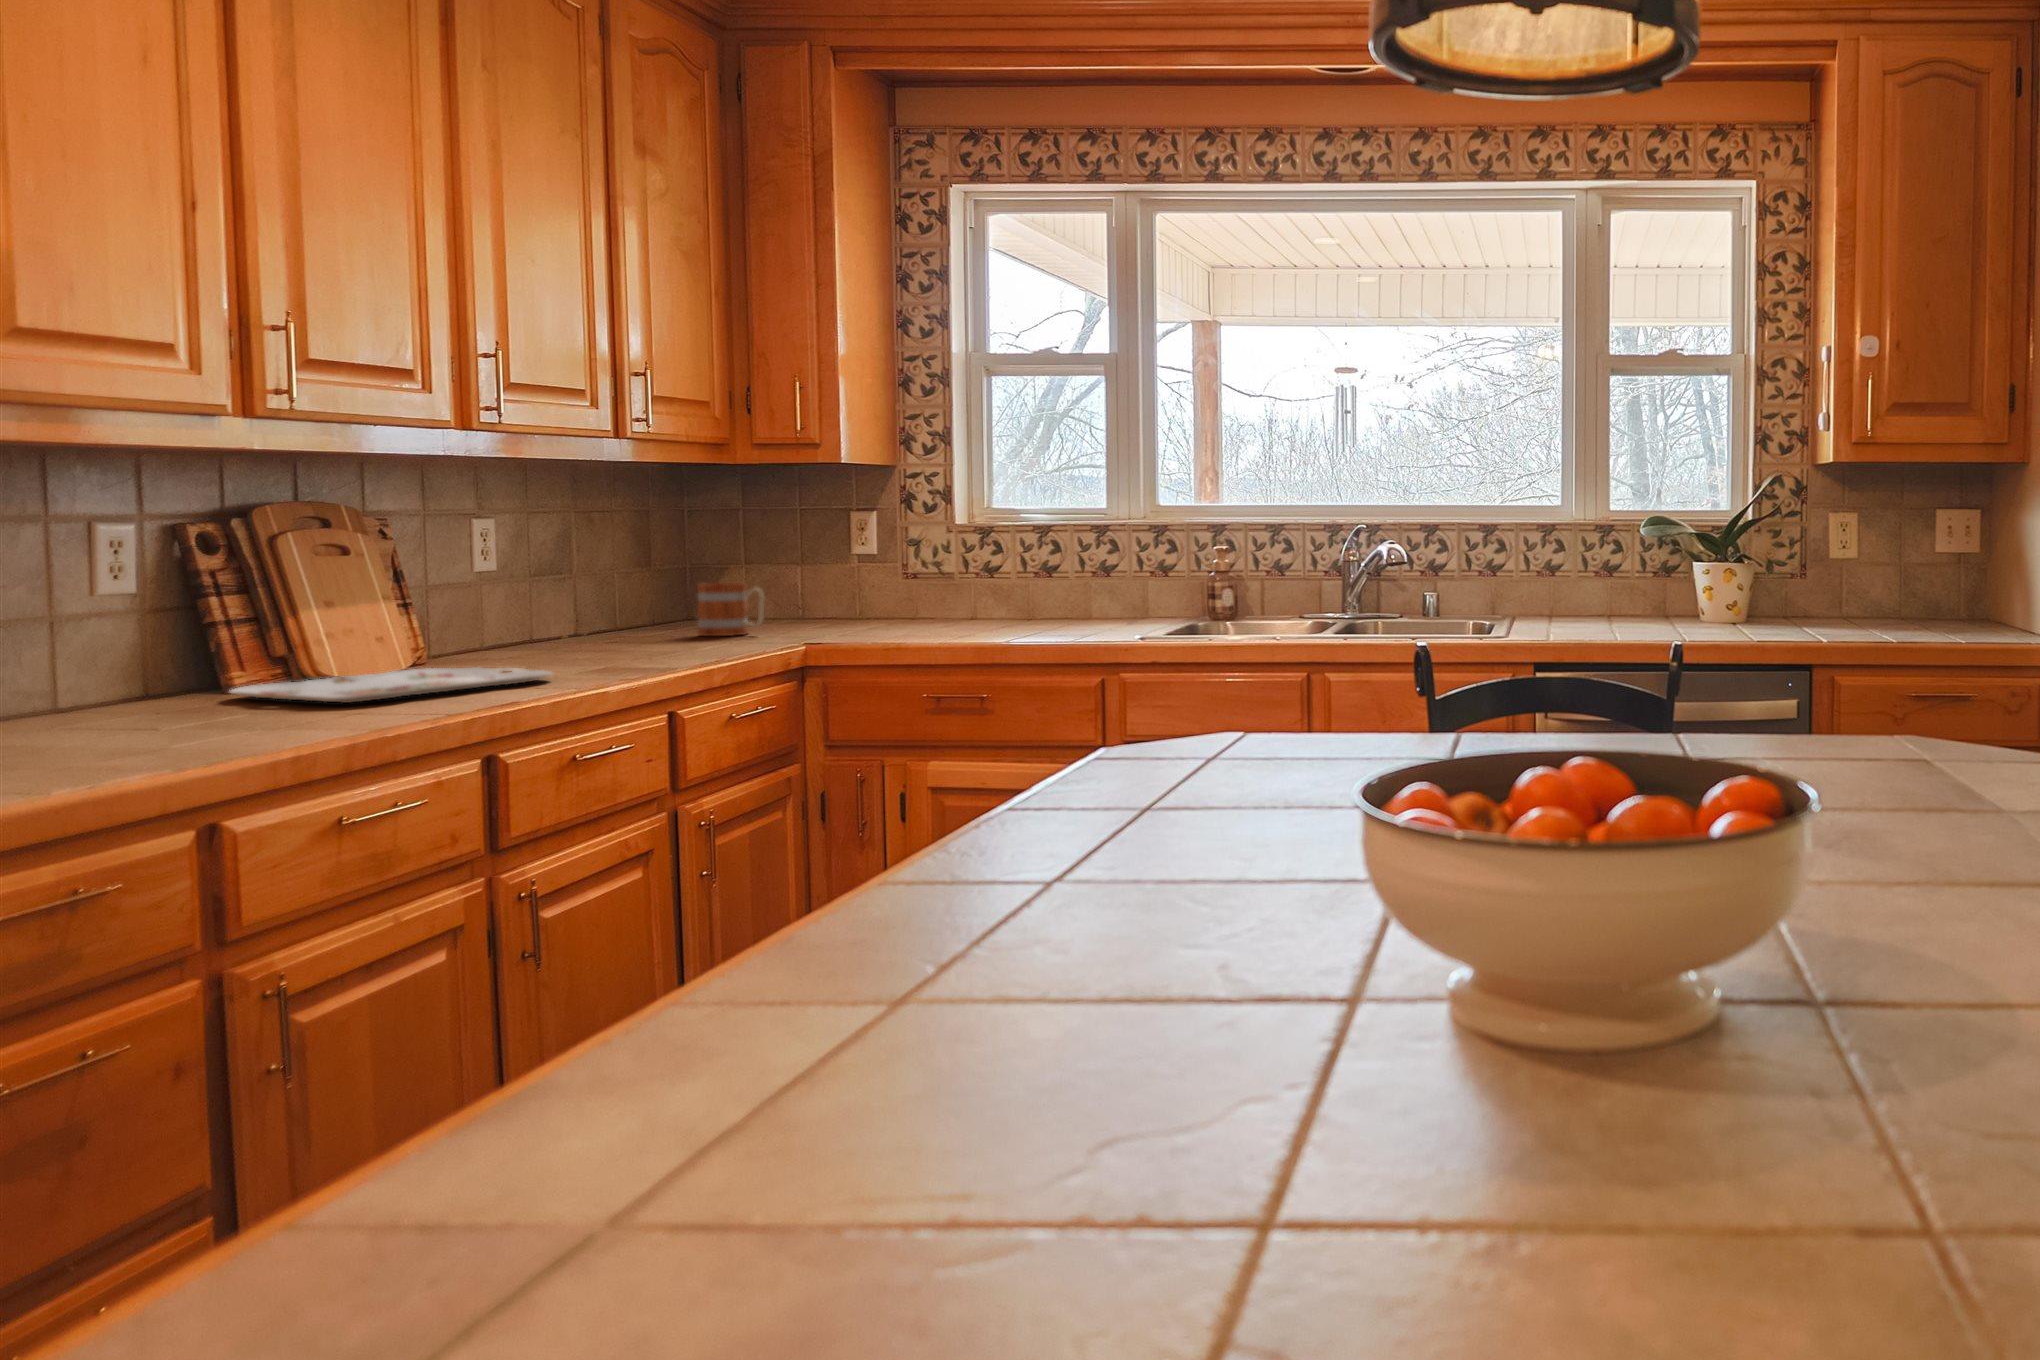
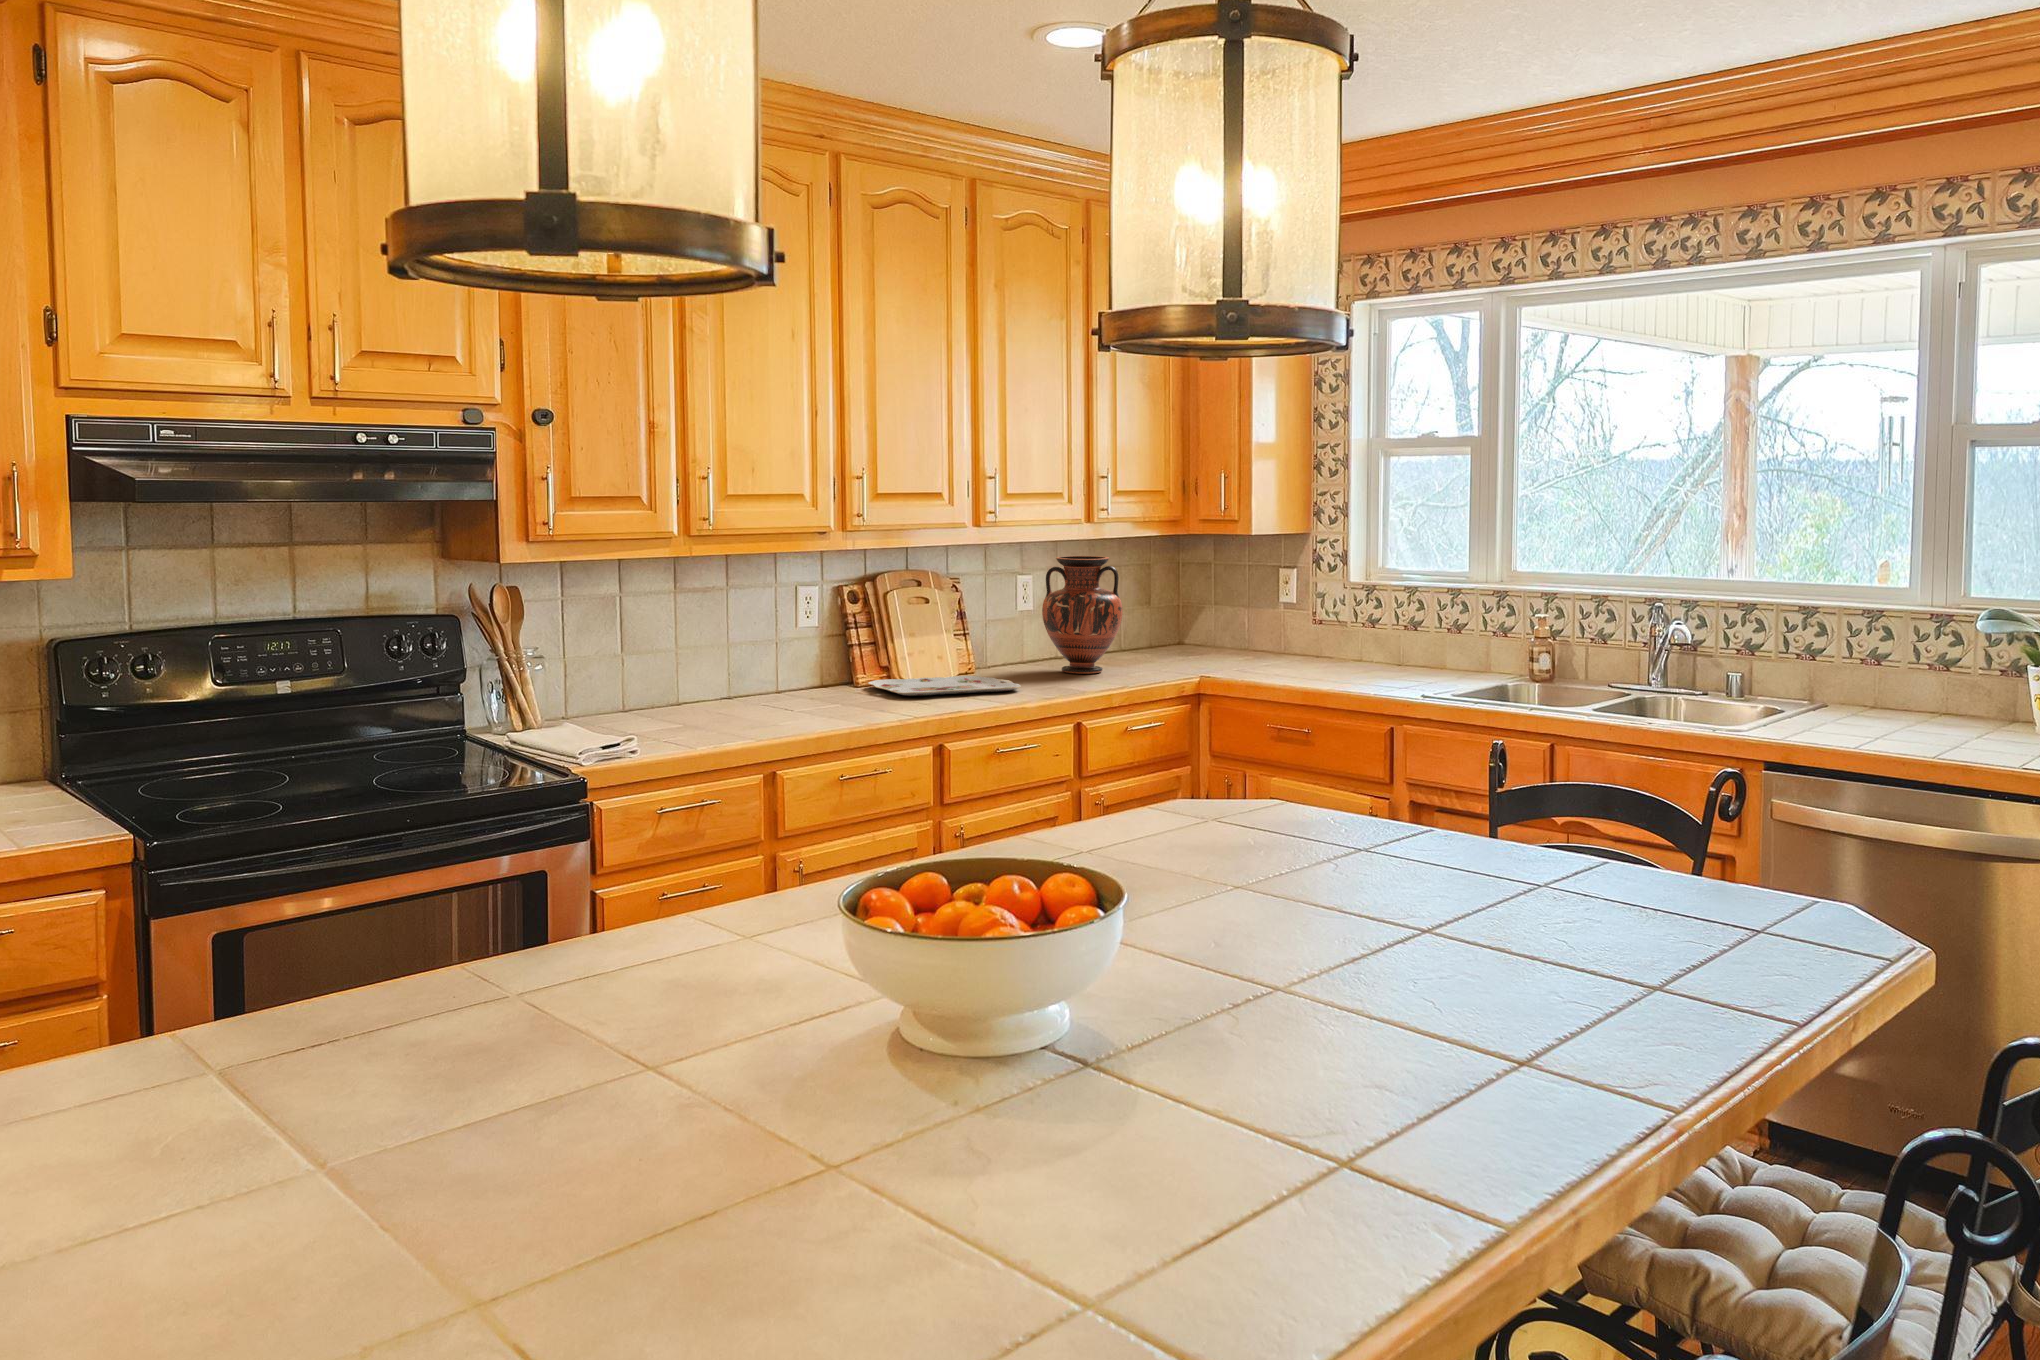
vase: none [534,486,673,654] -> present [1042,556,1123,674]
mug: present [697,583,764,636] -> none [1153,624,1194,664]

